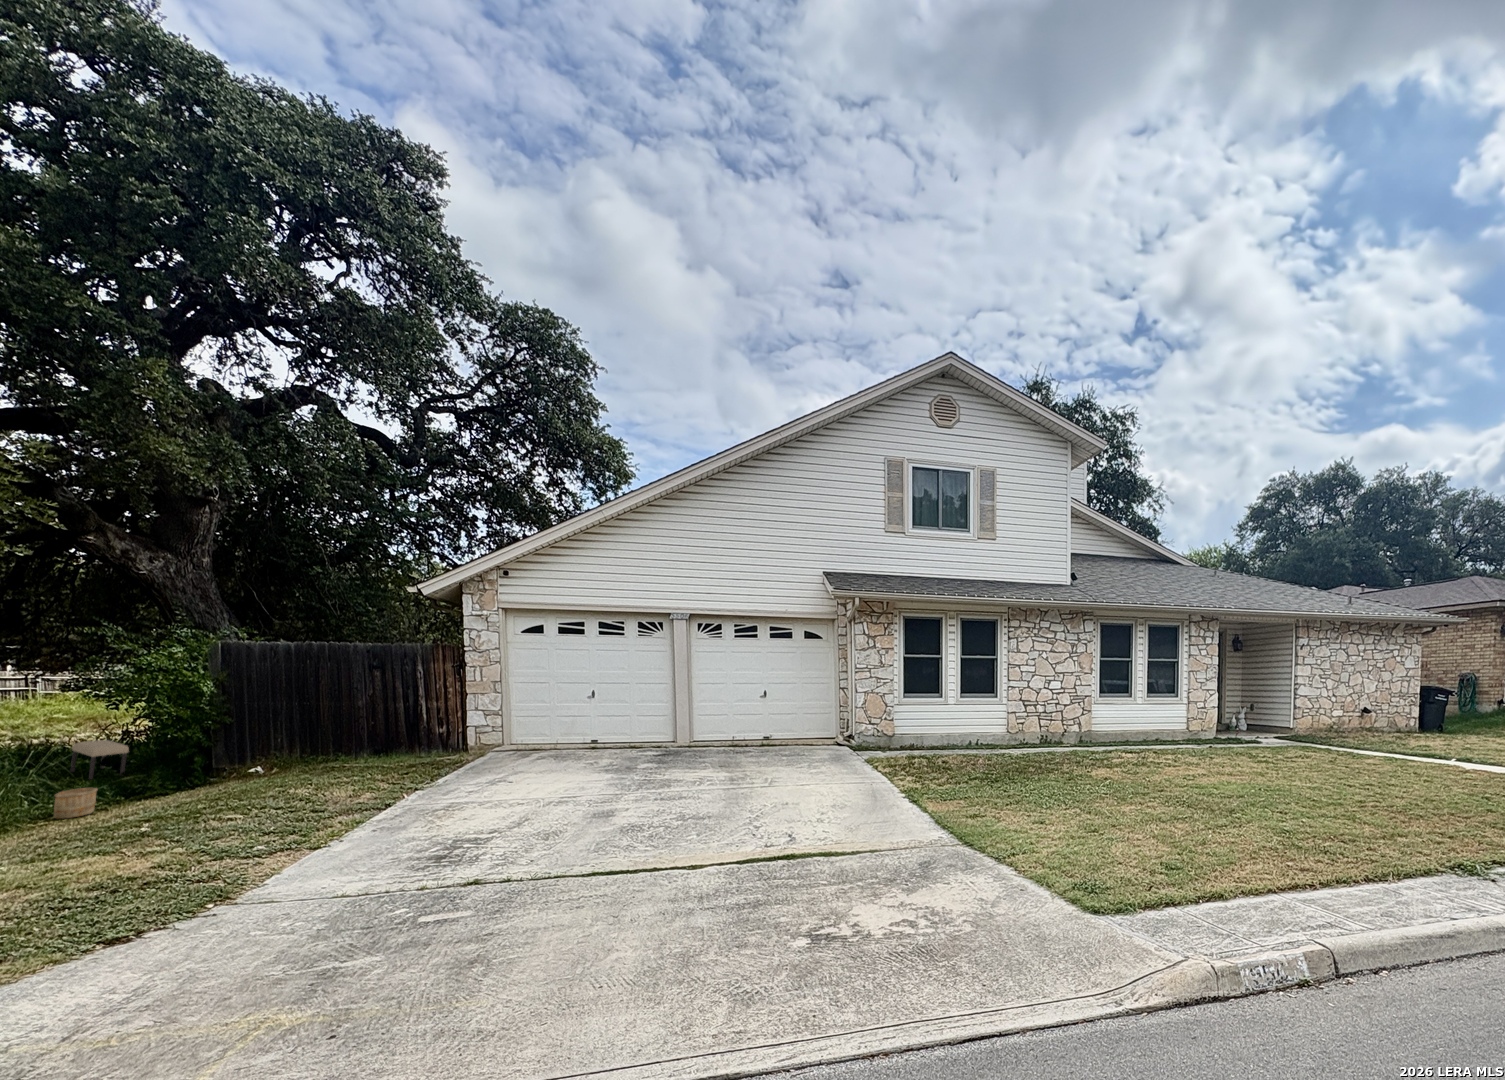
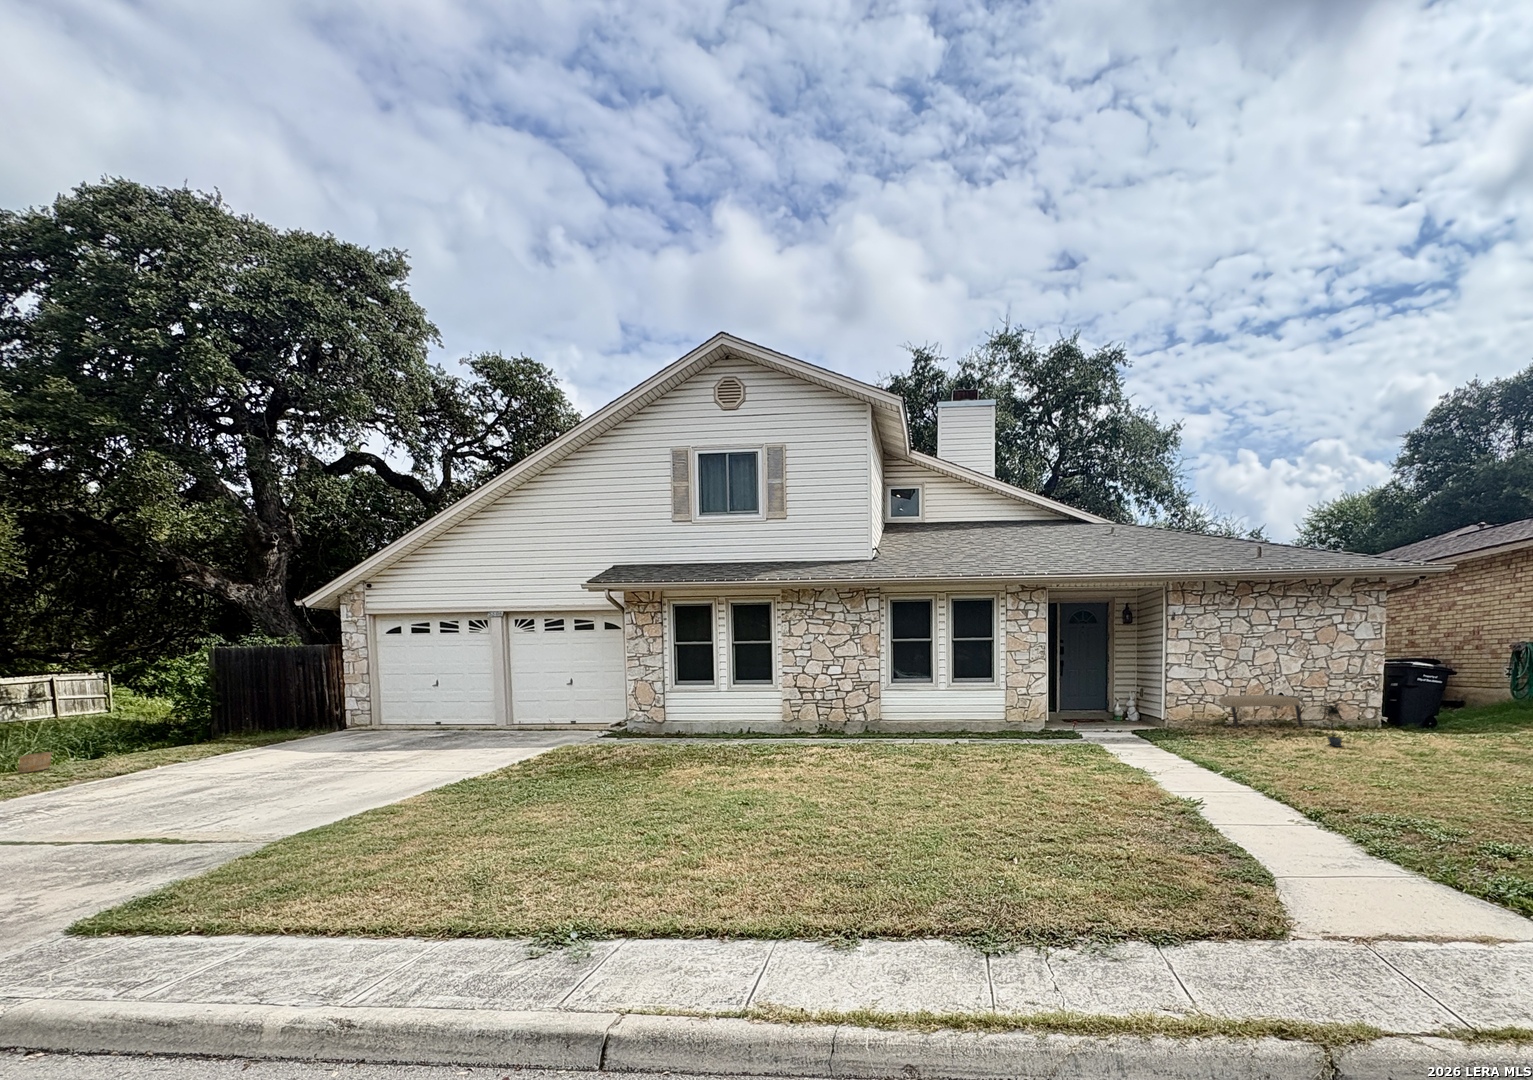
potted plant: none [1429,711,1454,746] -> present [1320,701,1343,747]
bench: present [71,740,129,780] -> present [1219,694,1303,728]

